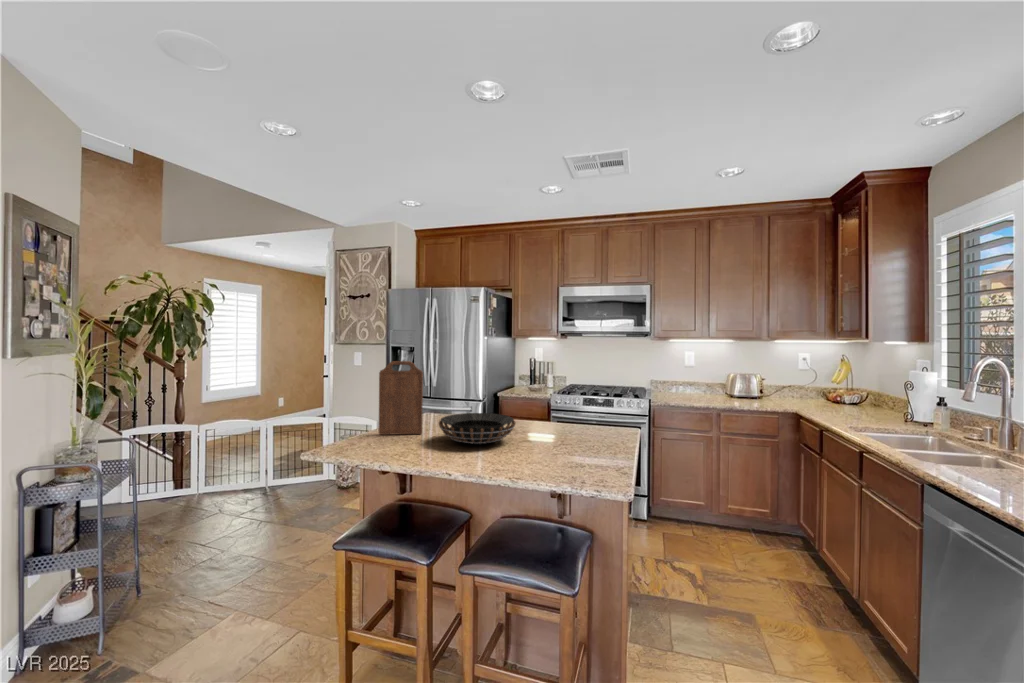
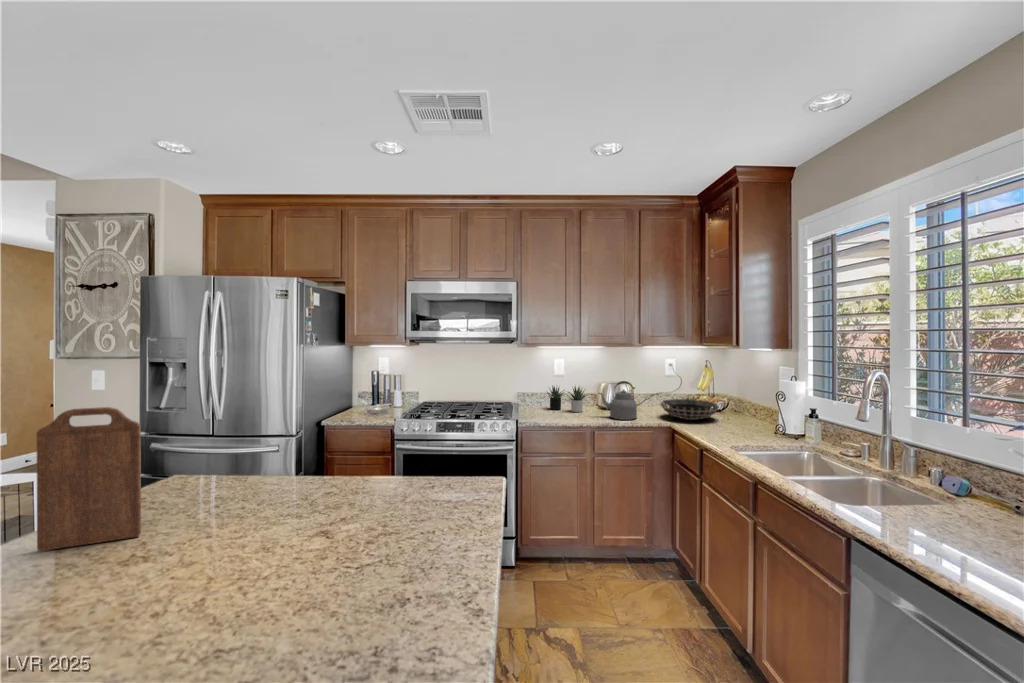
kettle: none [725,371,763,405] -> present [599,381,637,420]
succulent plant: none [677,373,718,398] -> present [547,386,588,412]
decorative bowl: present [439,413,515,444] -> present [661,399,718,420]

